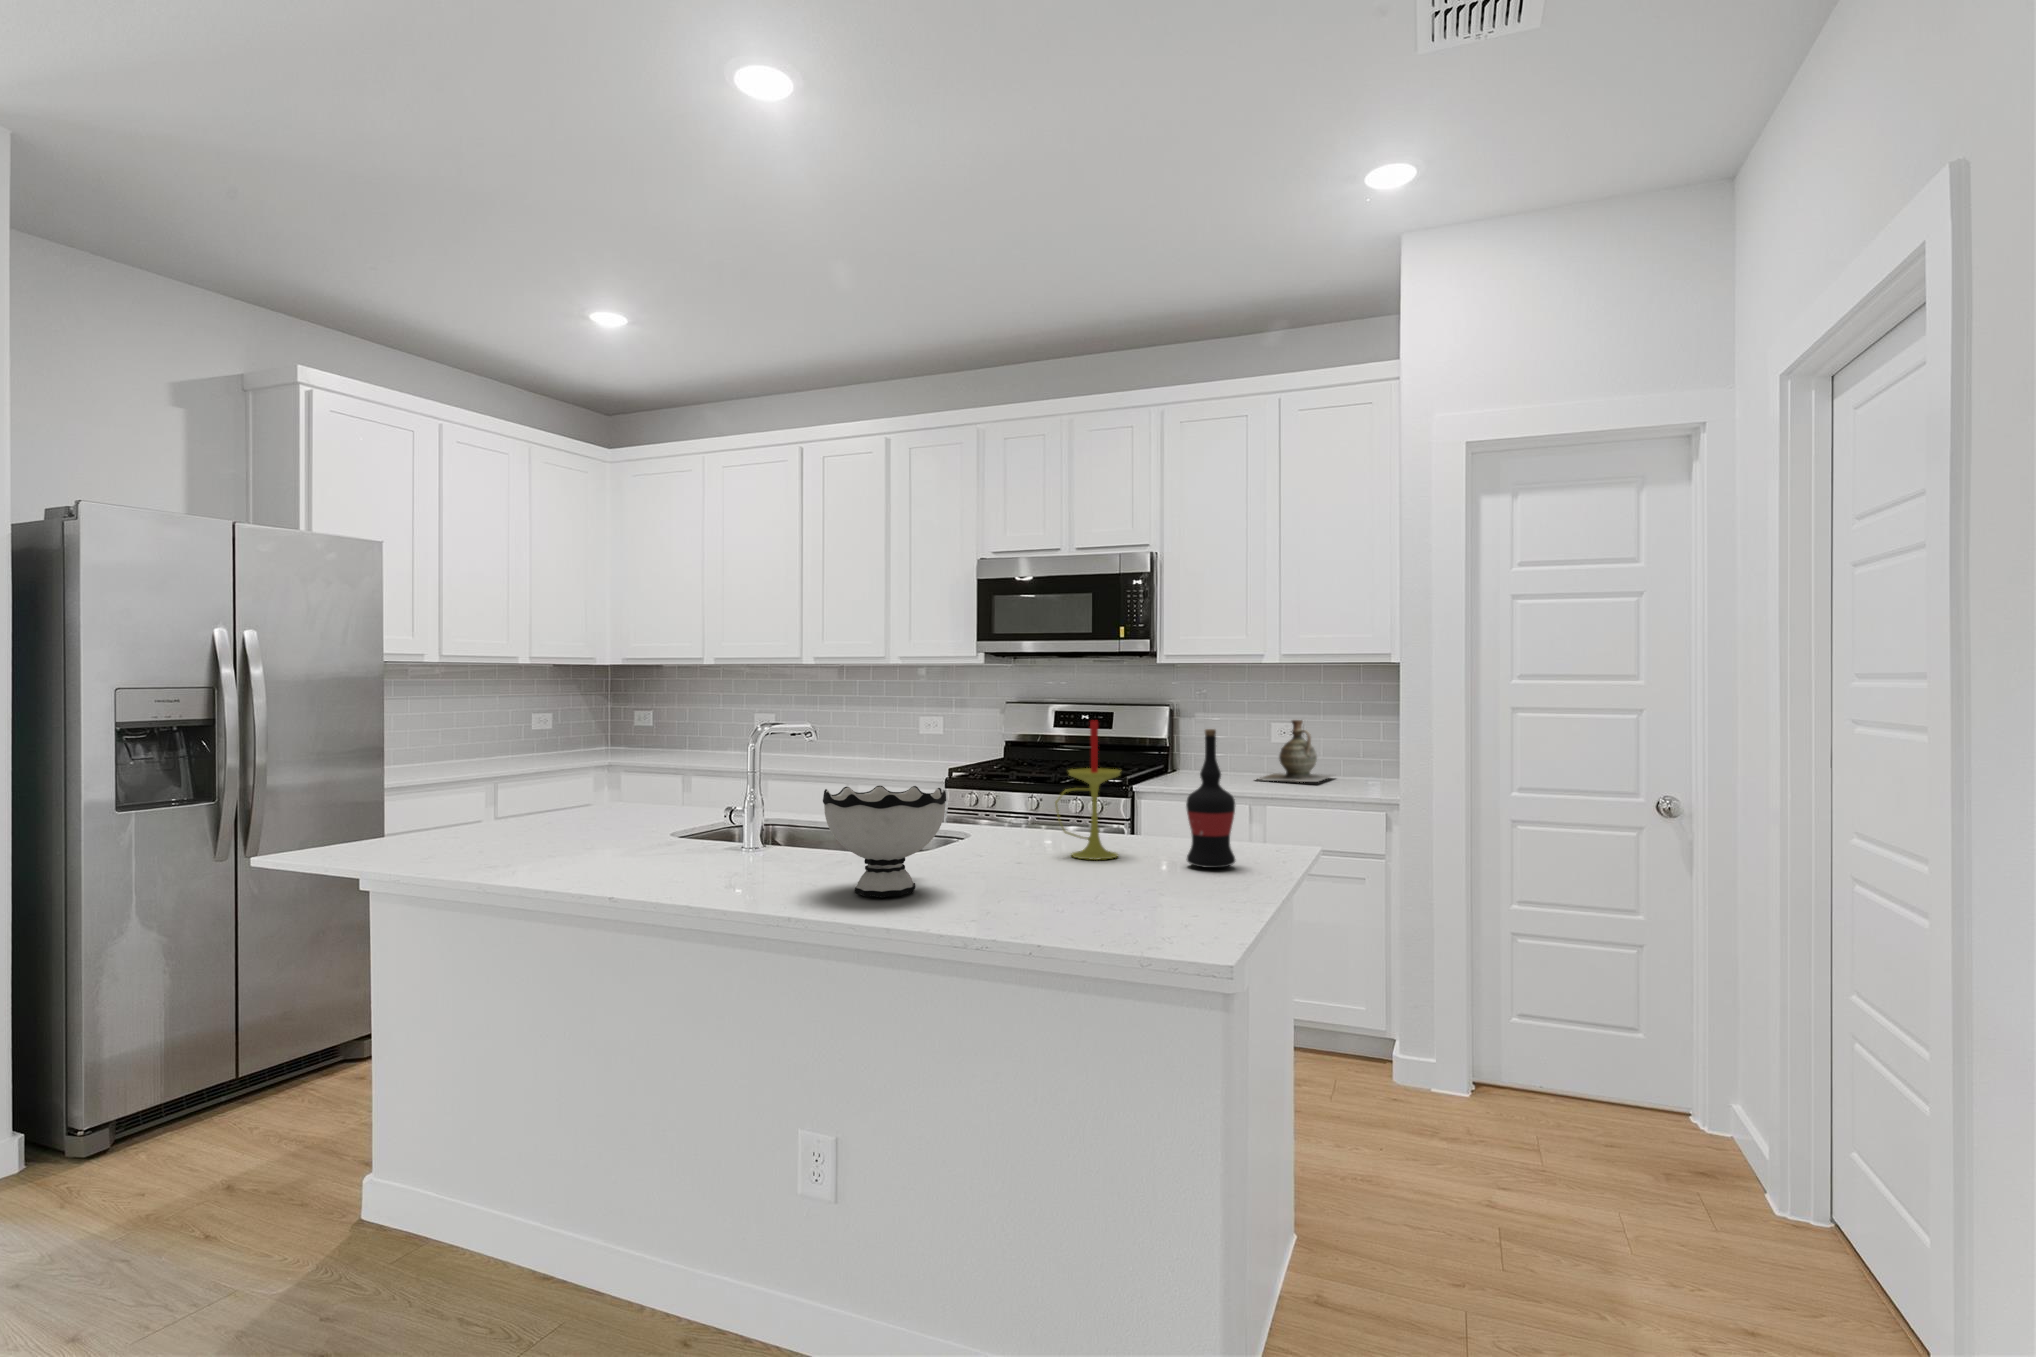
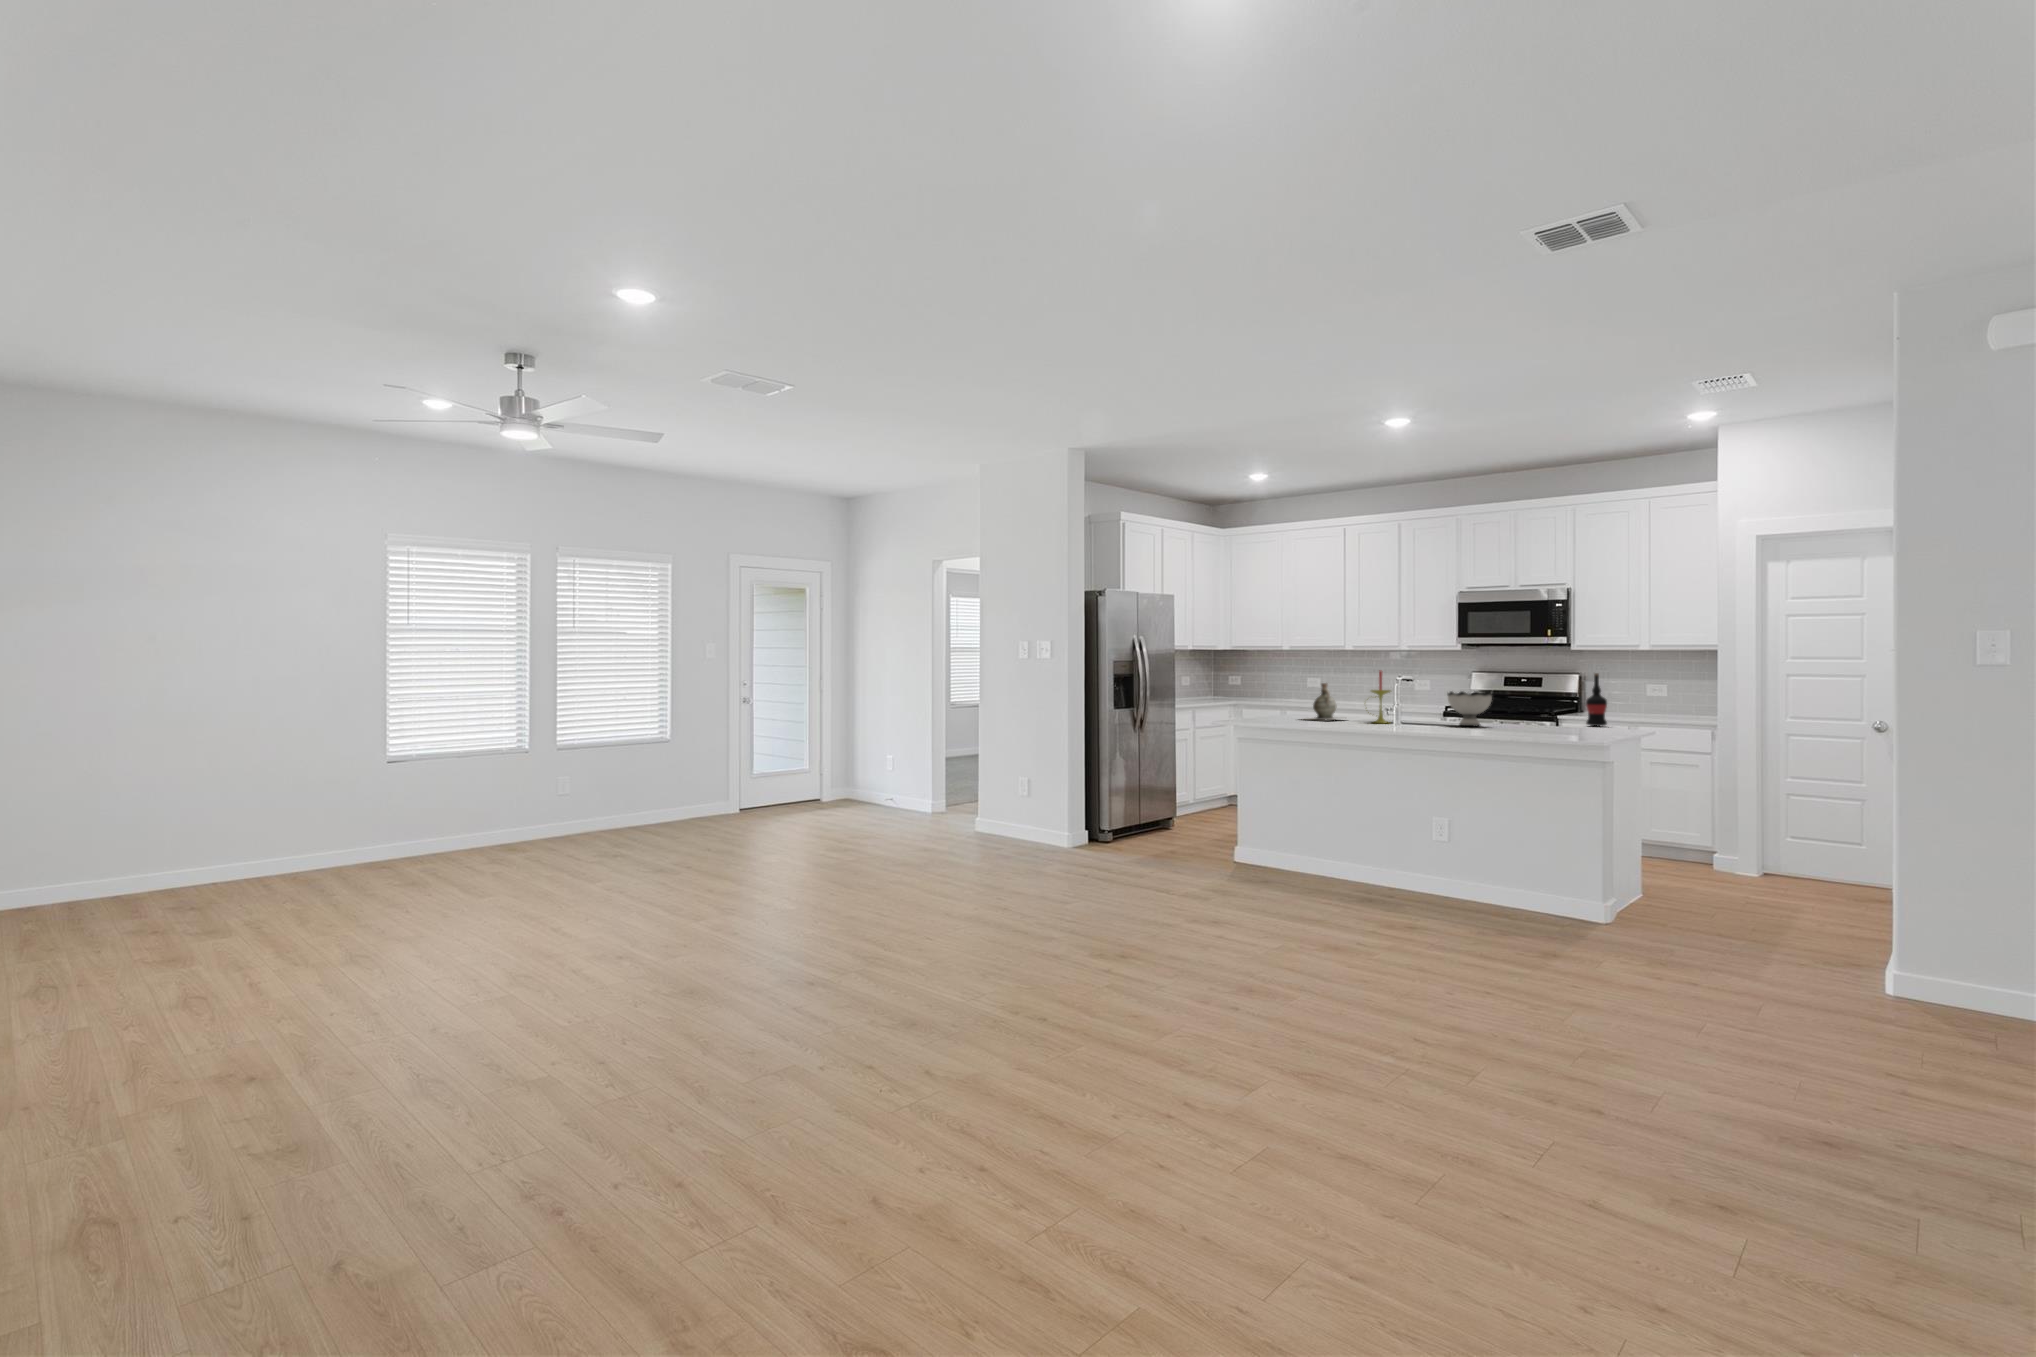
candle: present [1055,720,1120,860] -> present [1368,671,1390,723]
ceramic jug: present [1258,720,1332,782] -> present [1308,683,1336,720]

